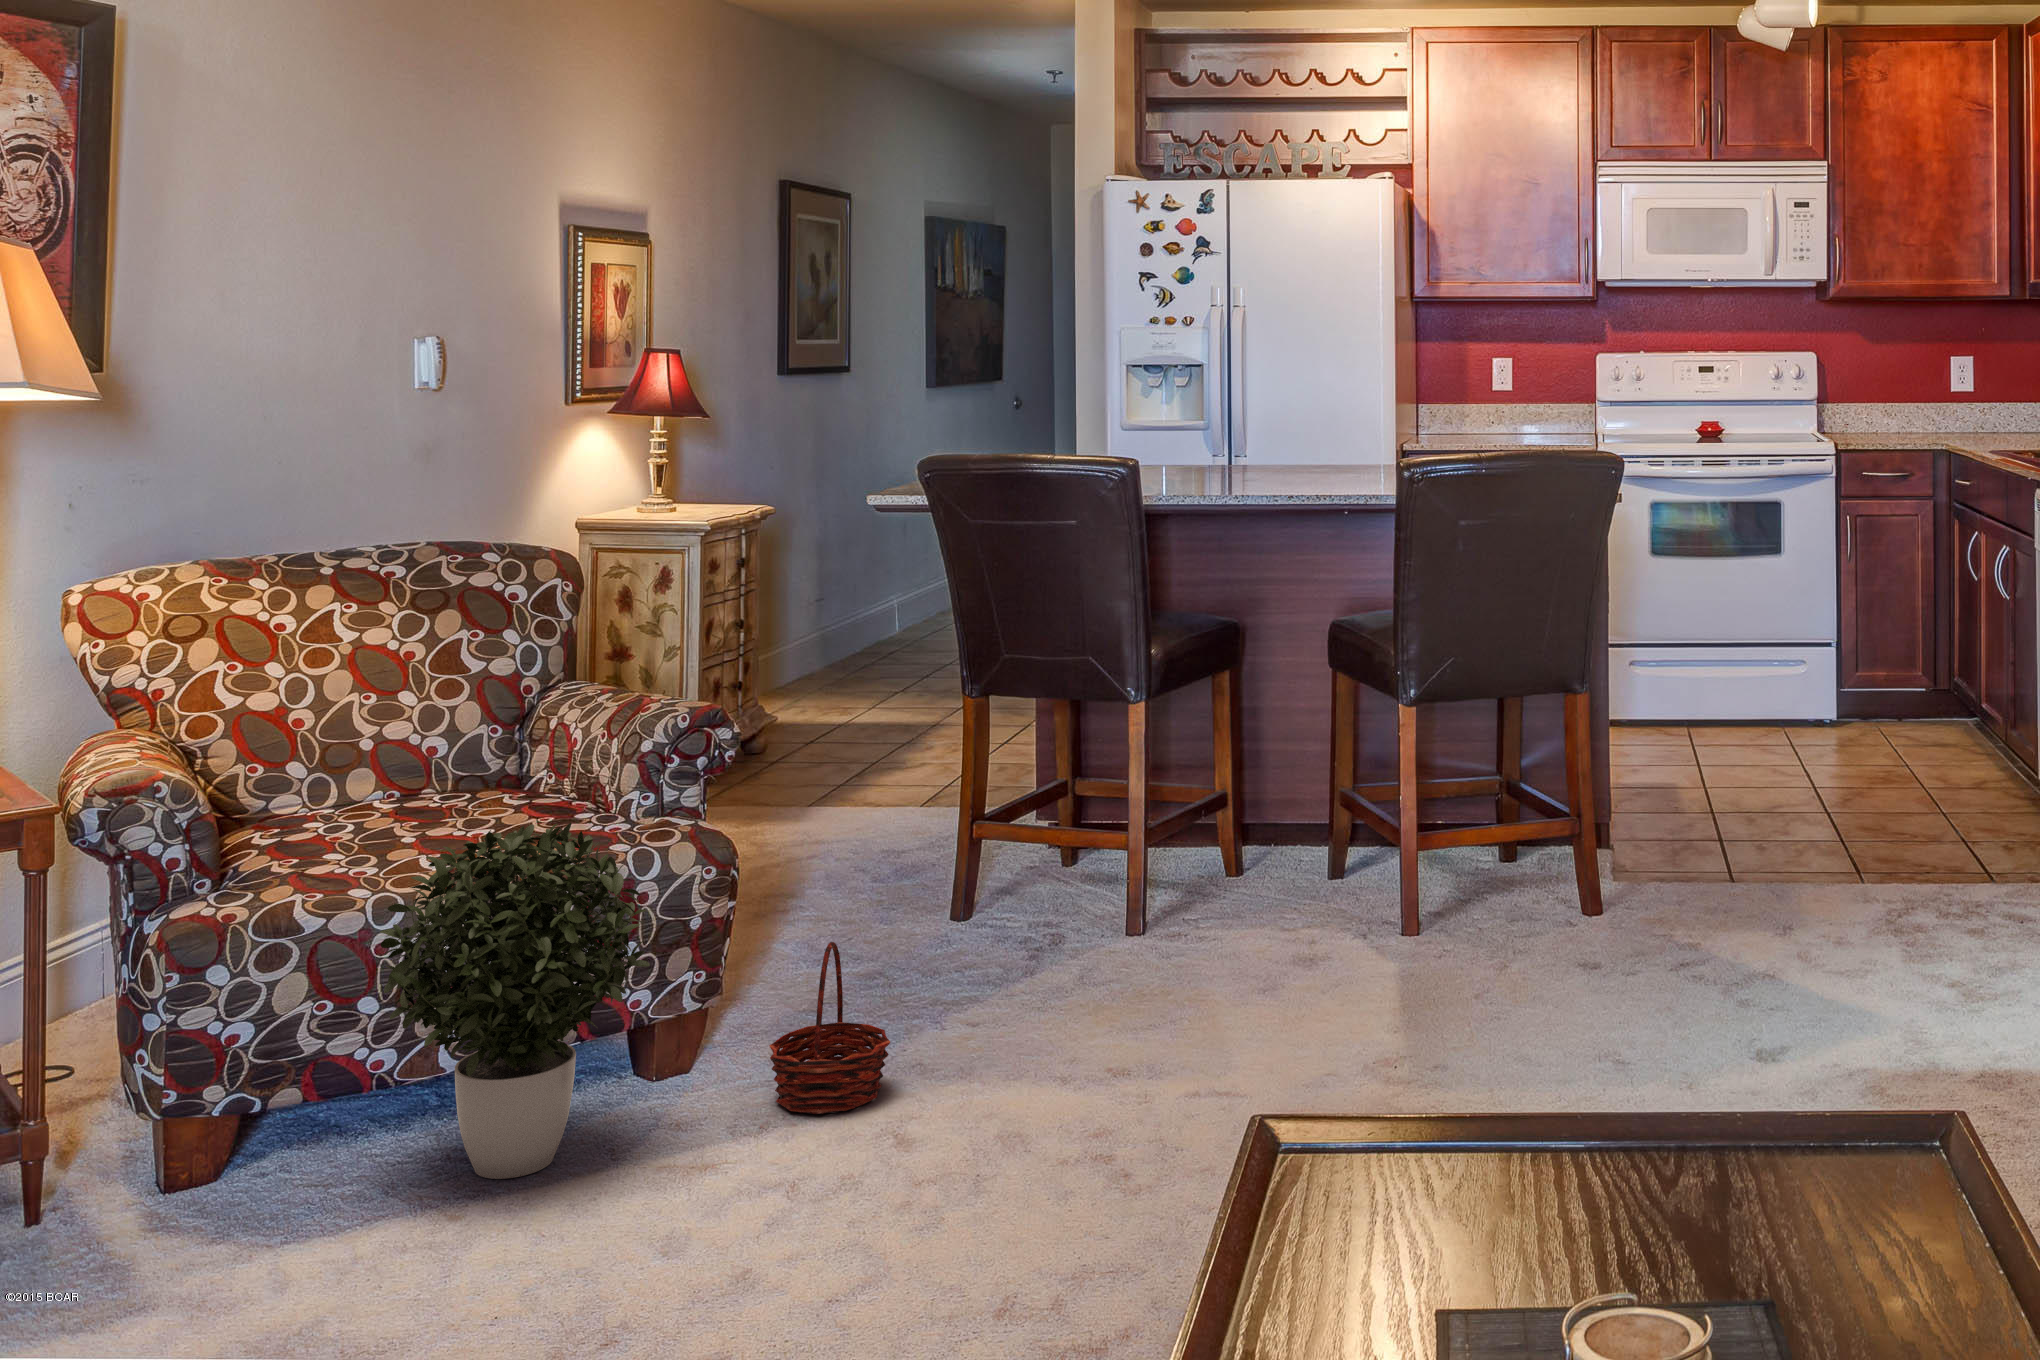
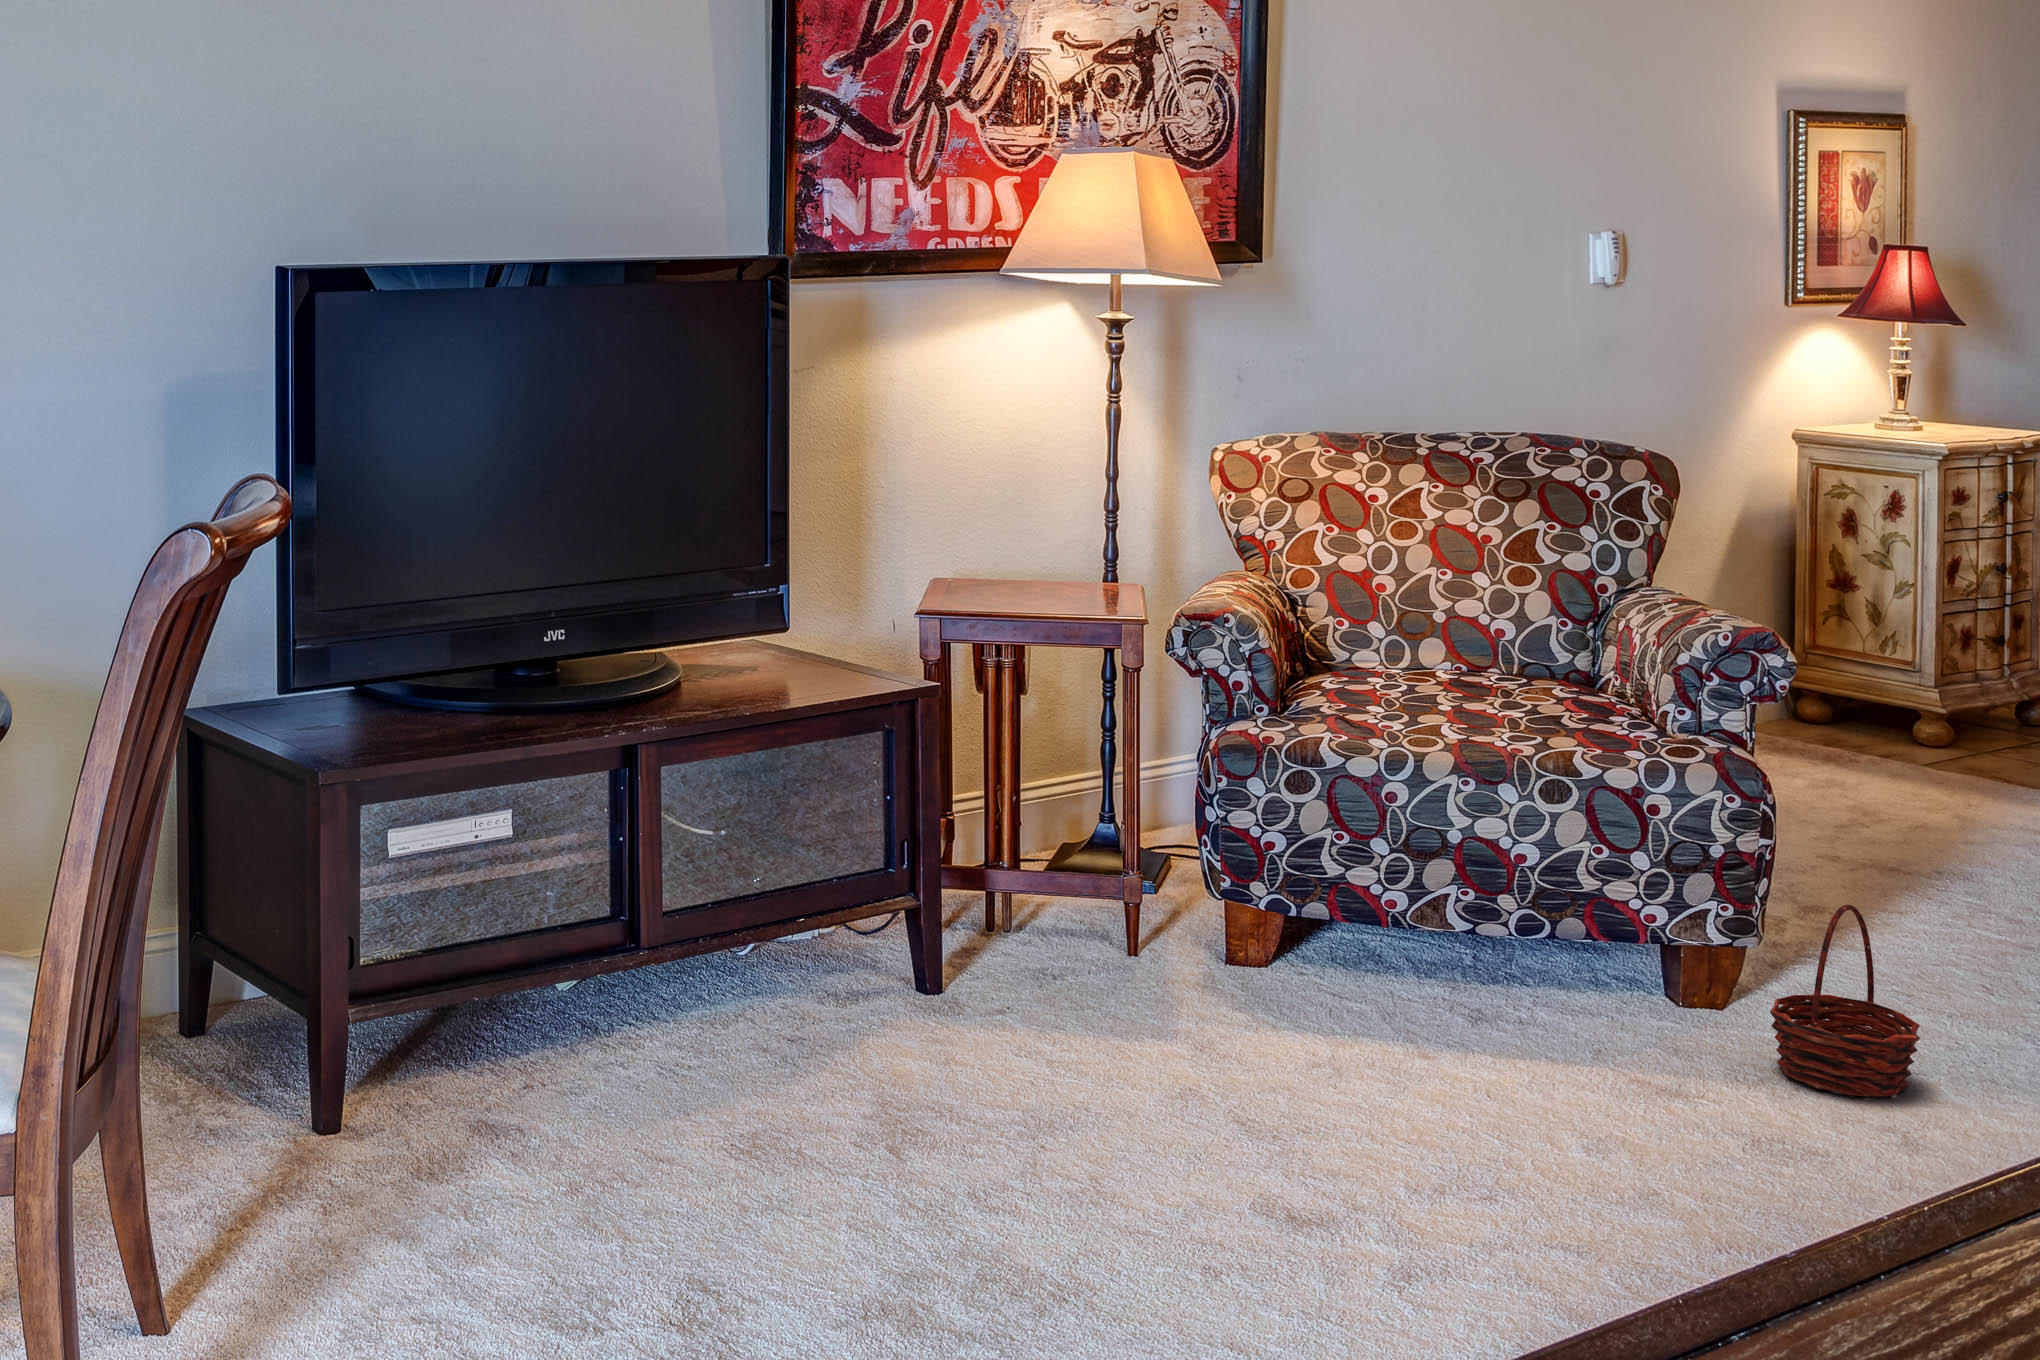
potted plant: present [380,823,650,1179] -> none [1370,701,1626,1042]

